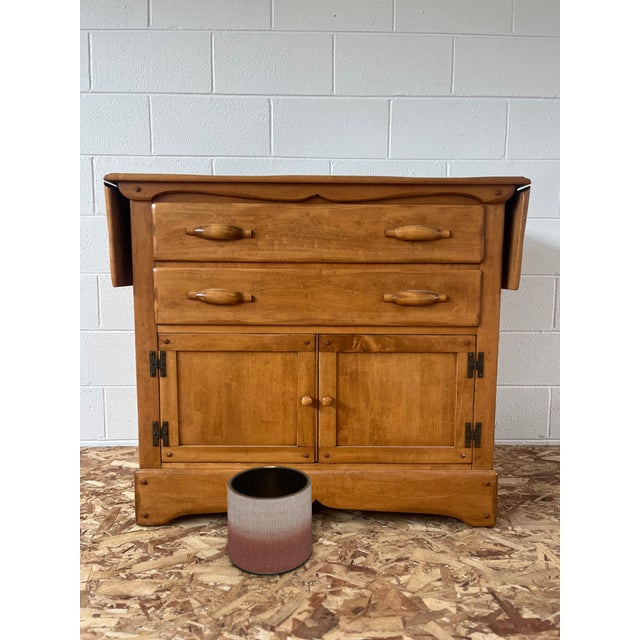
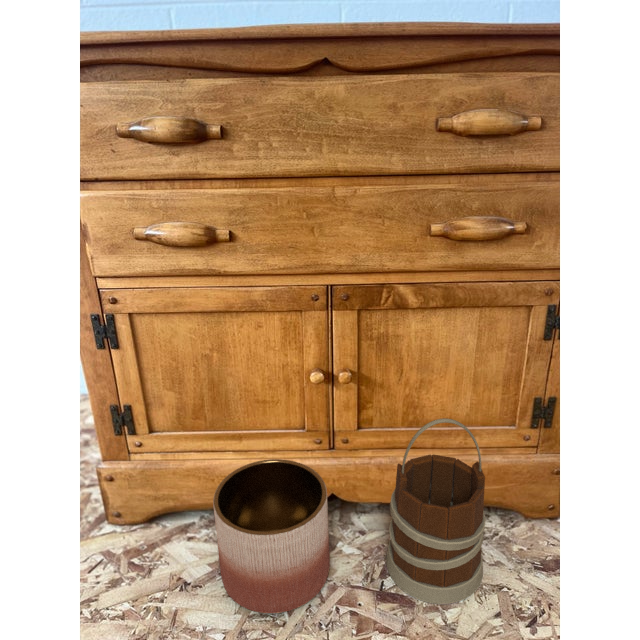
wooden bucket: none [356,423,431,572] -> present [386,418,486,604]

